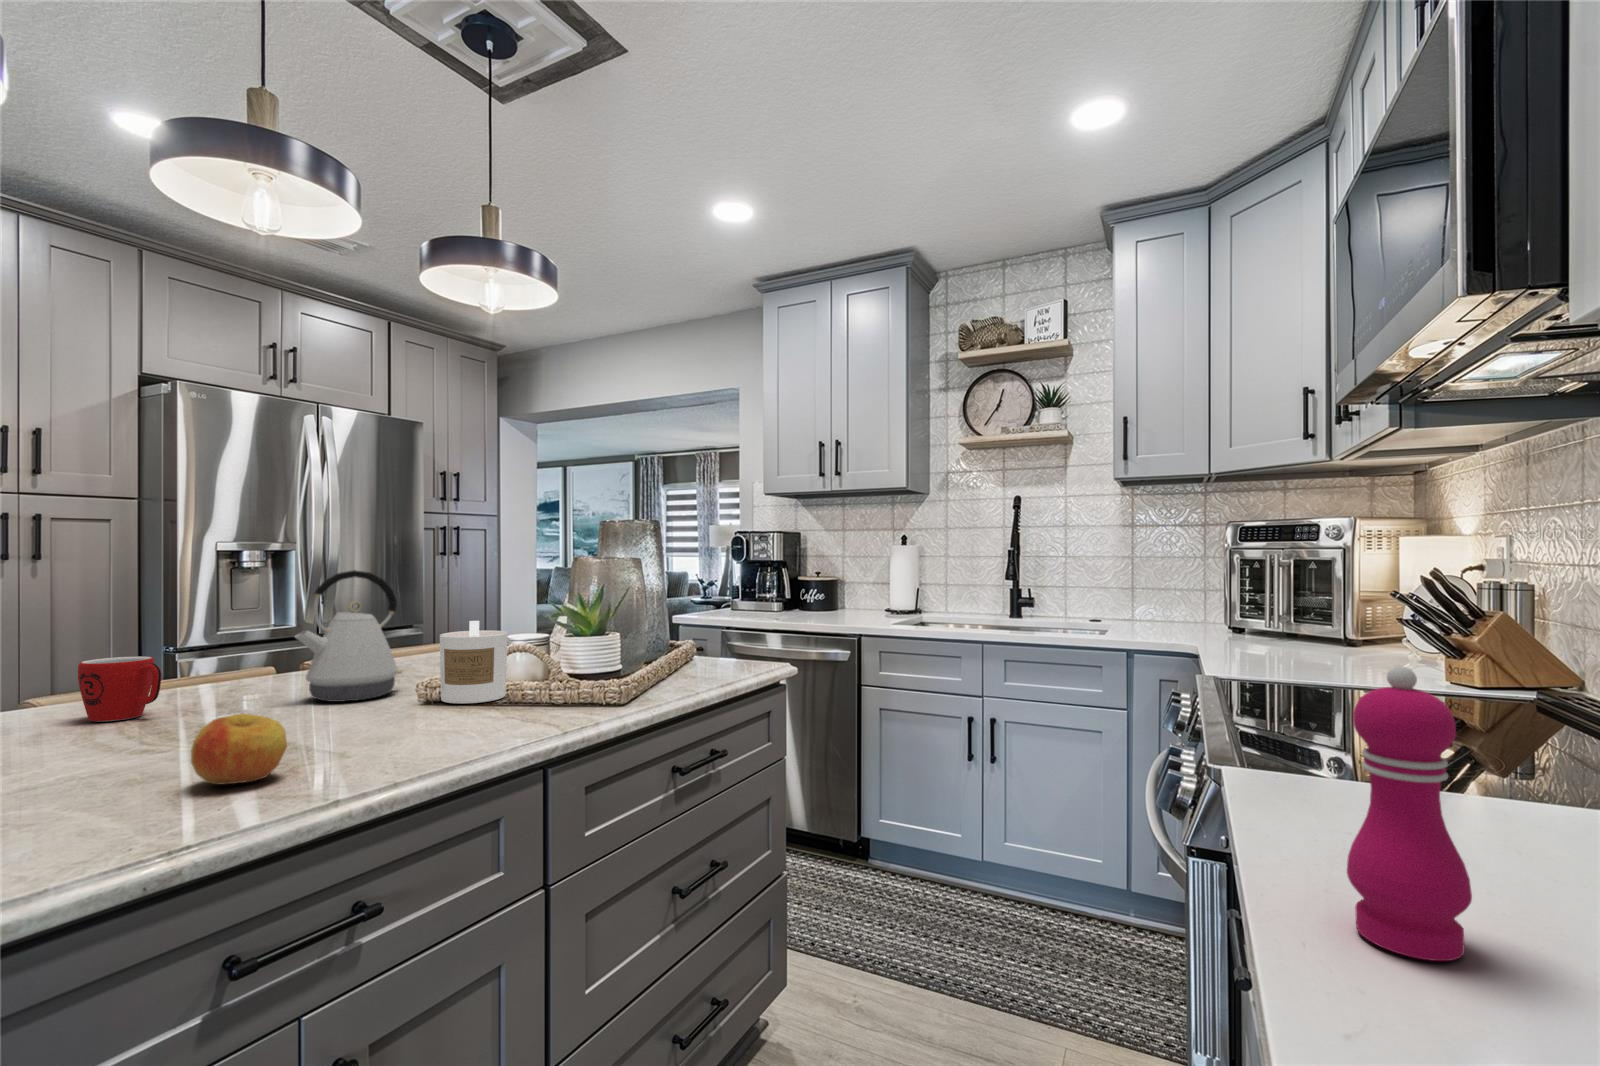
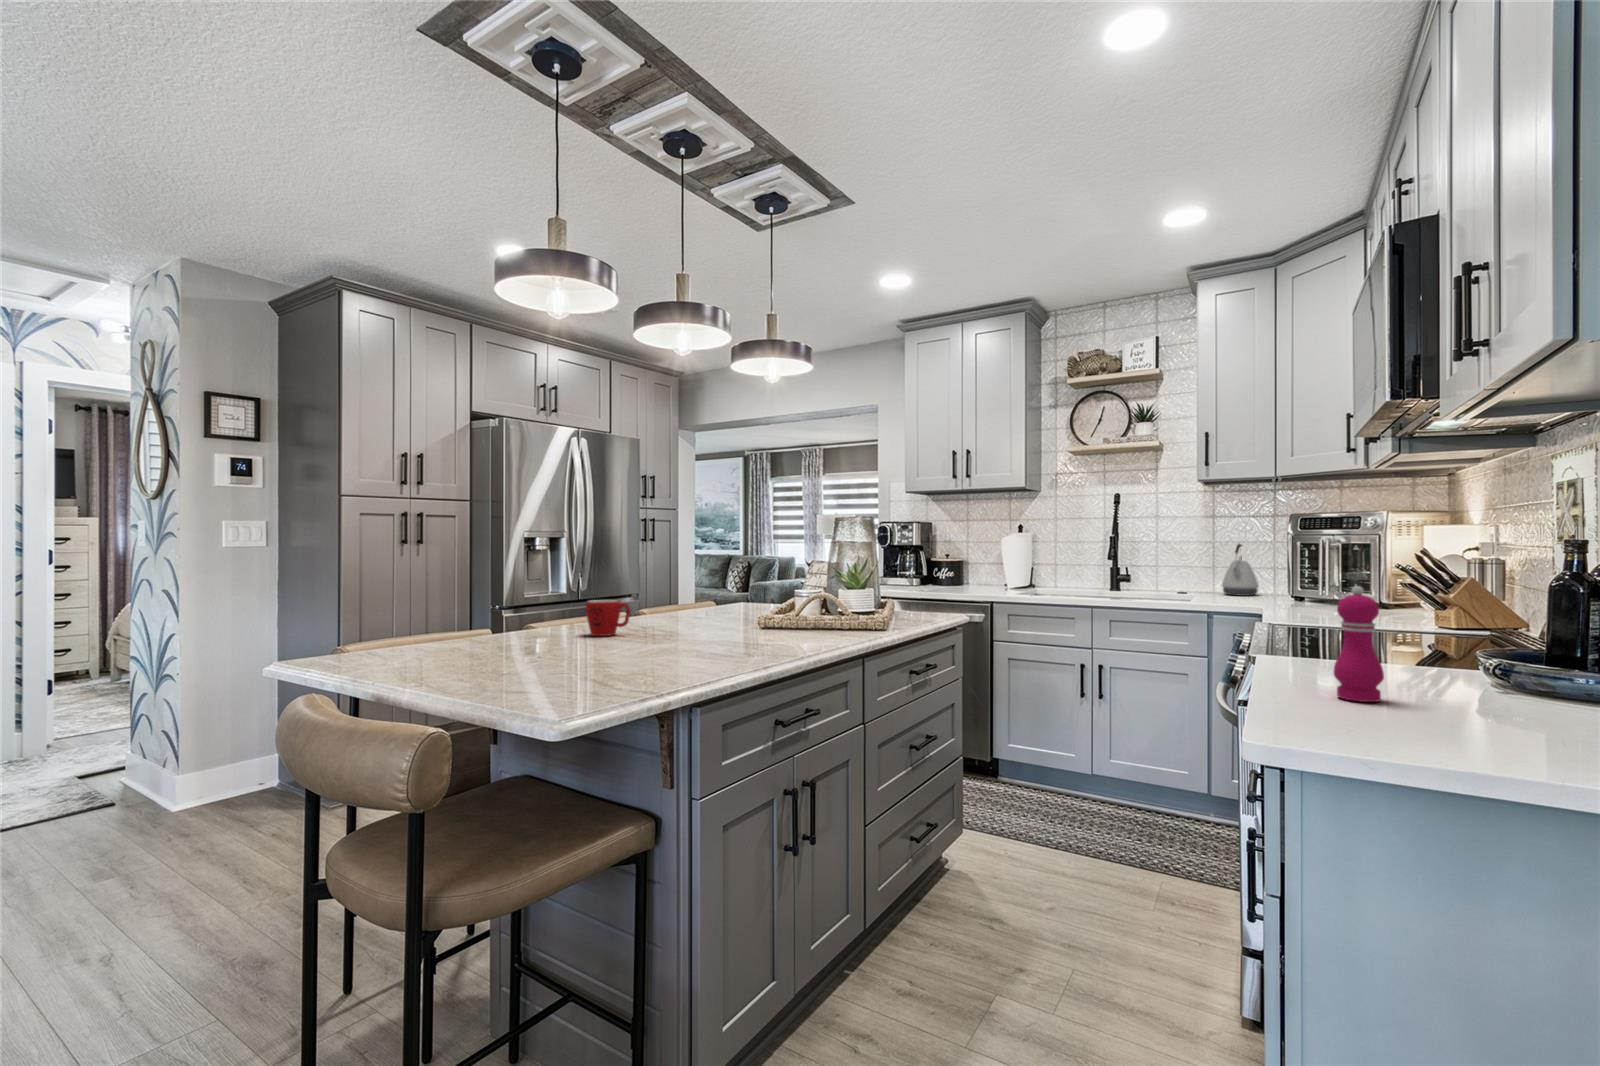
kettle: present [295,570,402,702] -> present [1221,544,1259,596]
candle: present [440,621,508,704] -> none [775,581,814,631]
apple: present [191,714,287,784] -> none [731,622,773,656]

